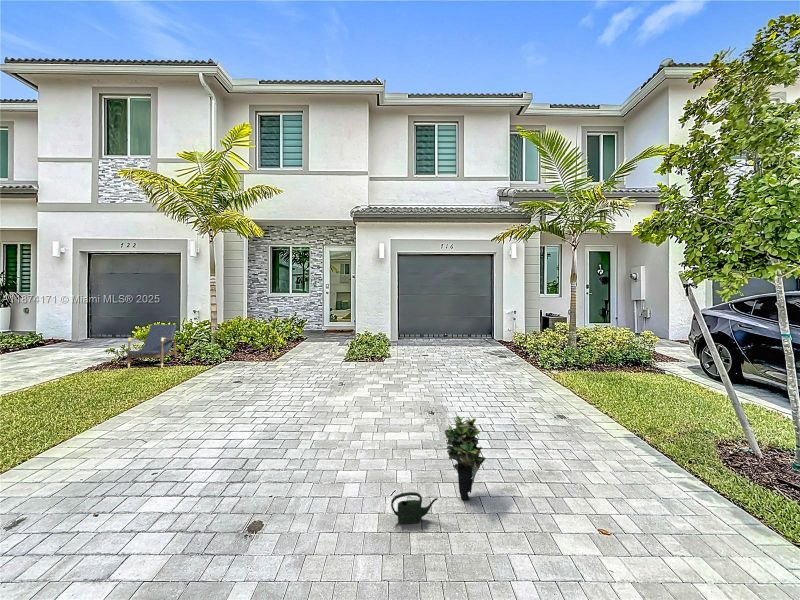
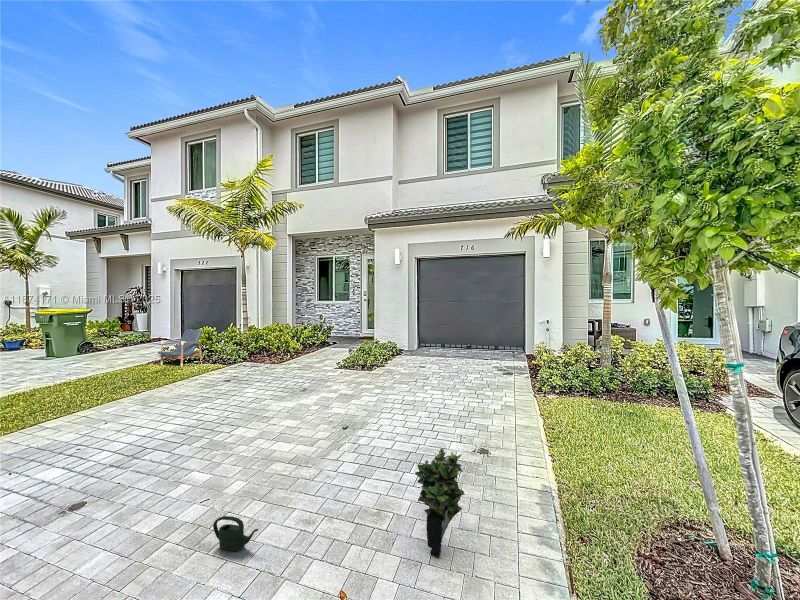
potted plant: present [444,416,486,500] -> present [415,448,465,557]
watering can: present [391,492,438,524] -> present [213,516,258,551]

